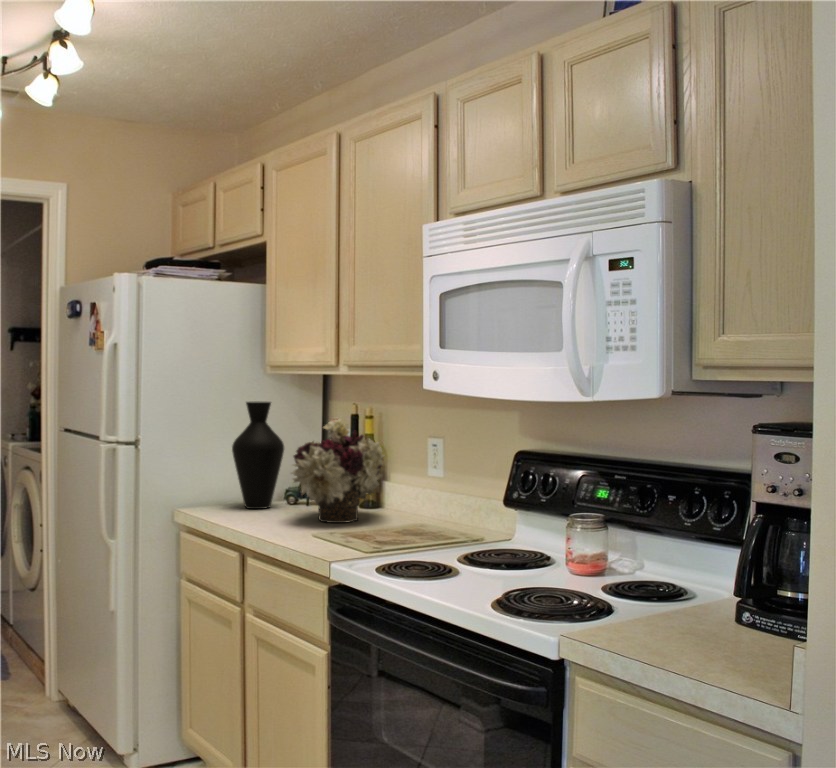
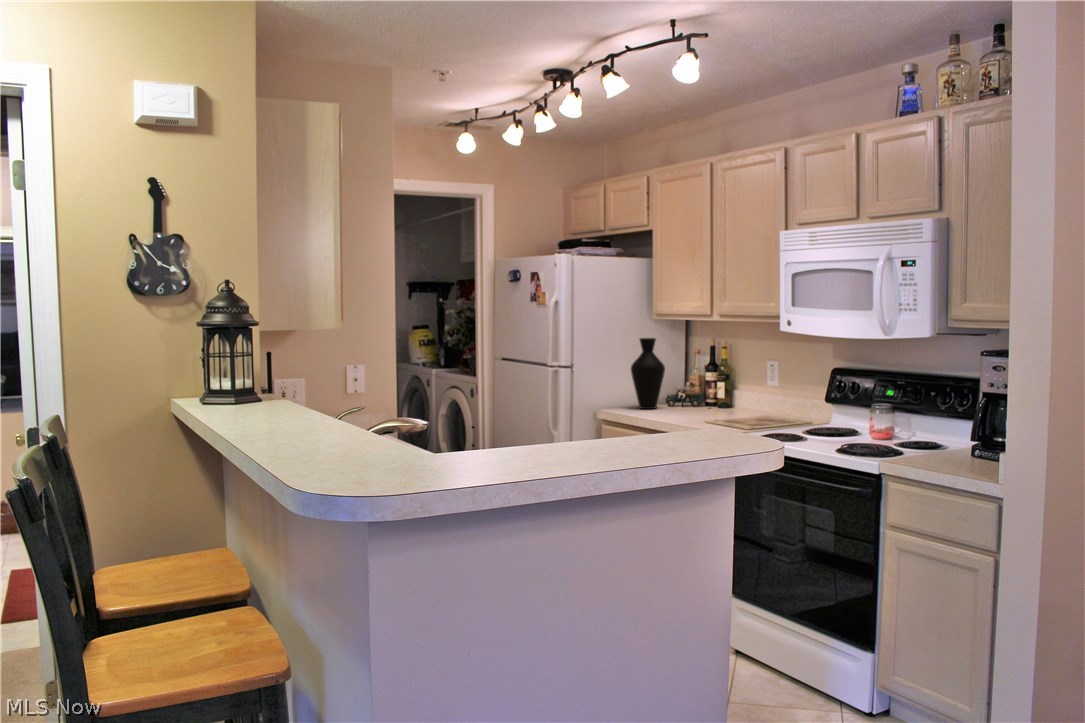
flower arrangement: present [291,419,384,523] -> none [680,349,740,416]

